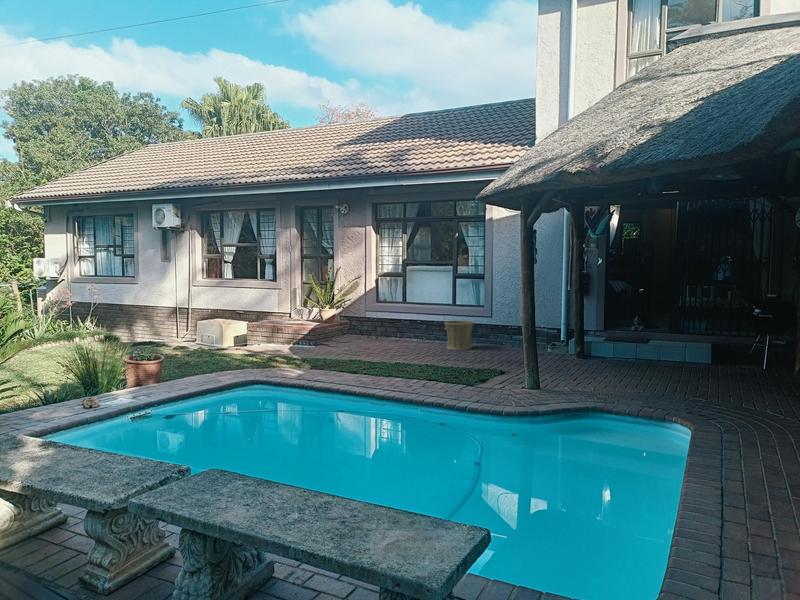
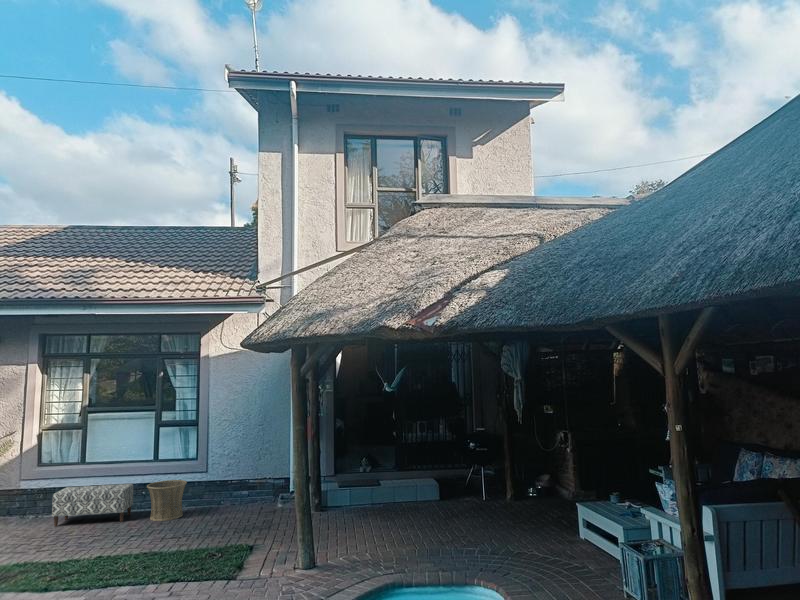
bench: none [383,319,438,347] -> present [52,484,133,527]

